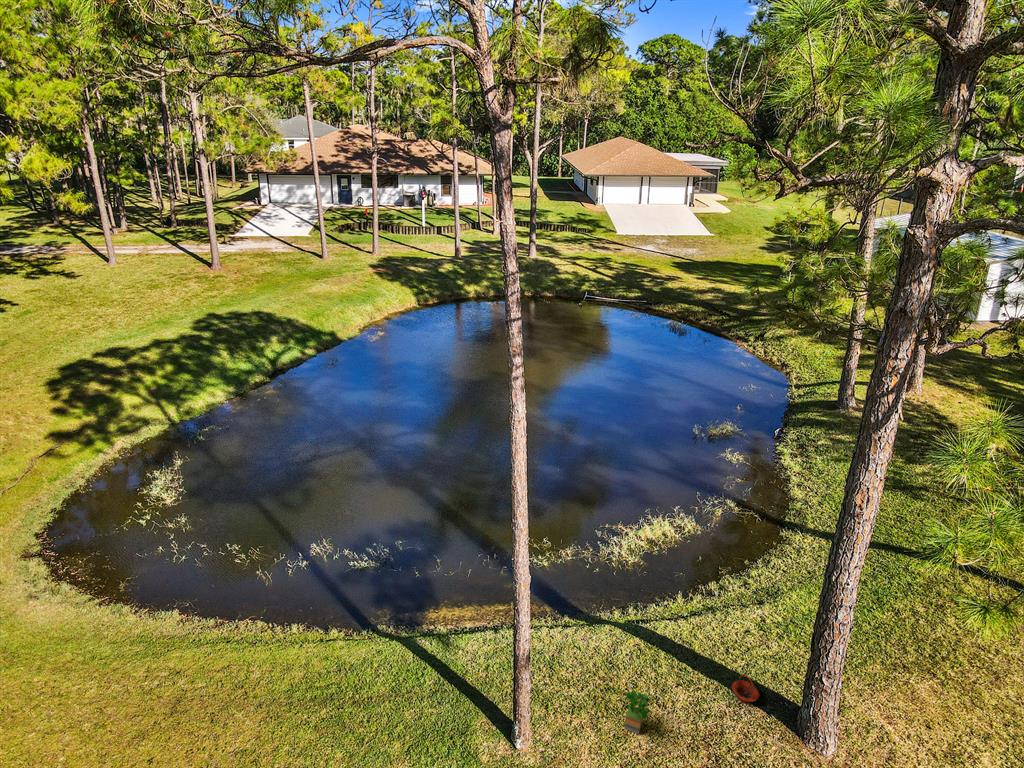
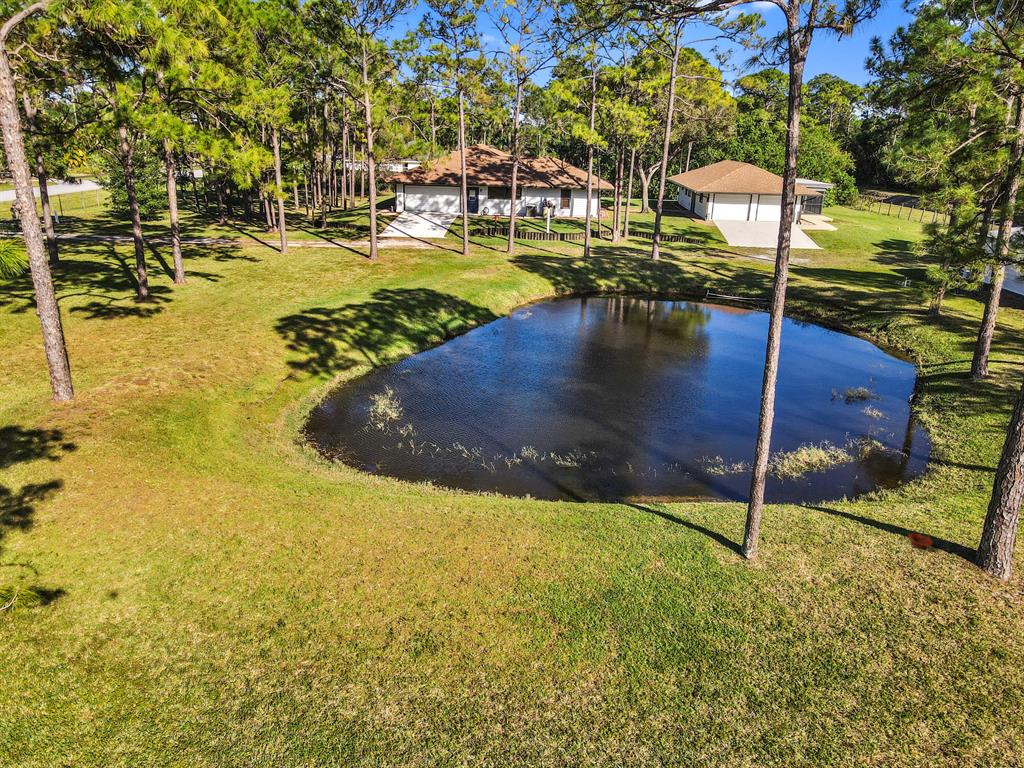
potted tree: present [625,691,651,734] -> none [822,523,846,558]

